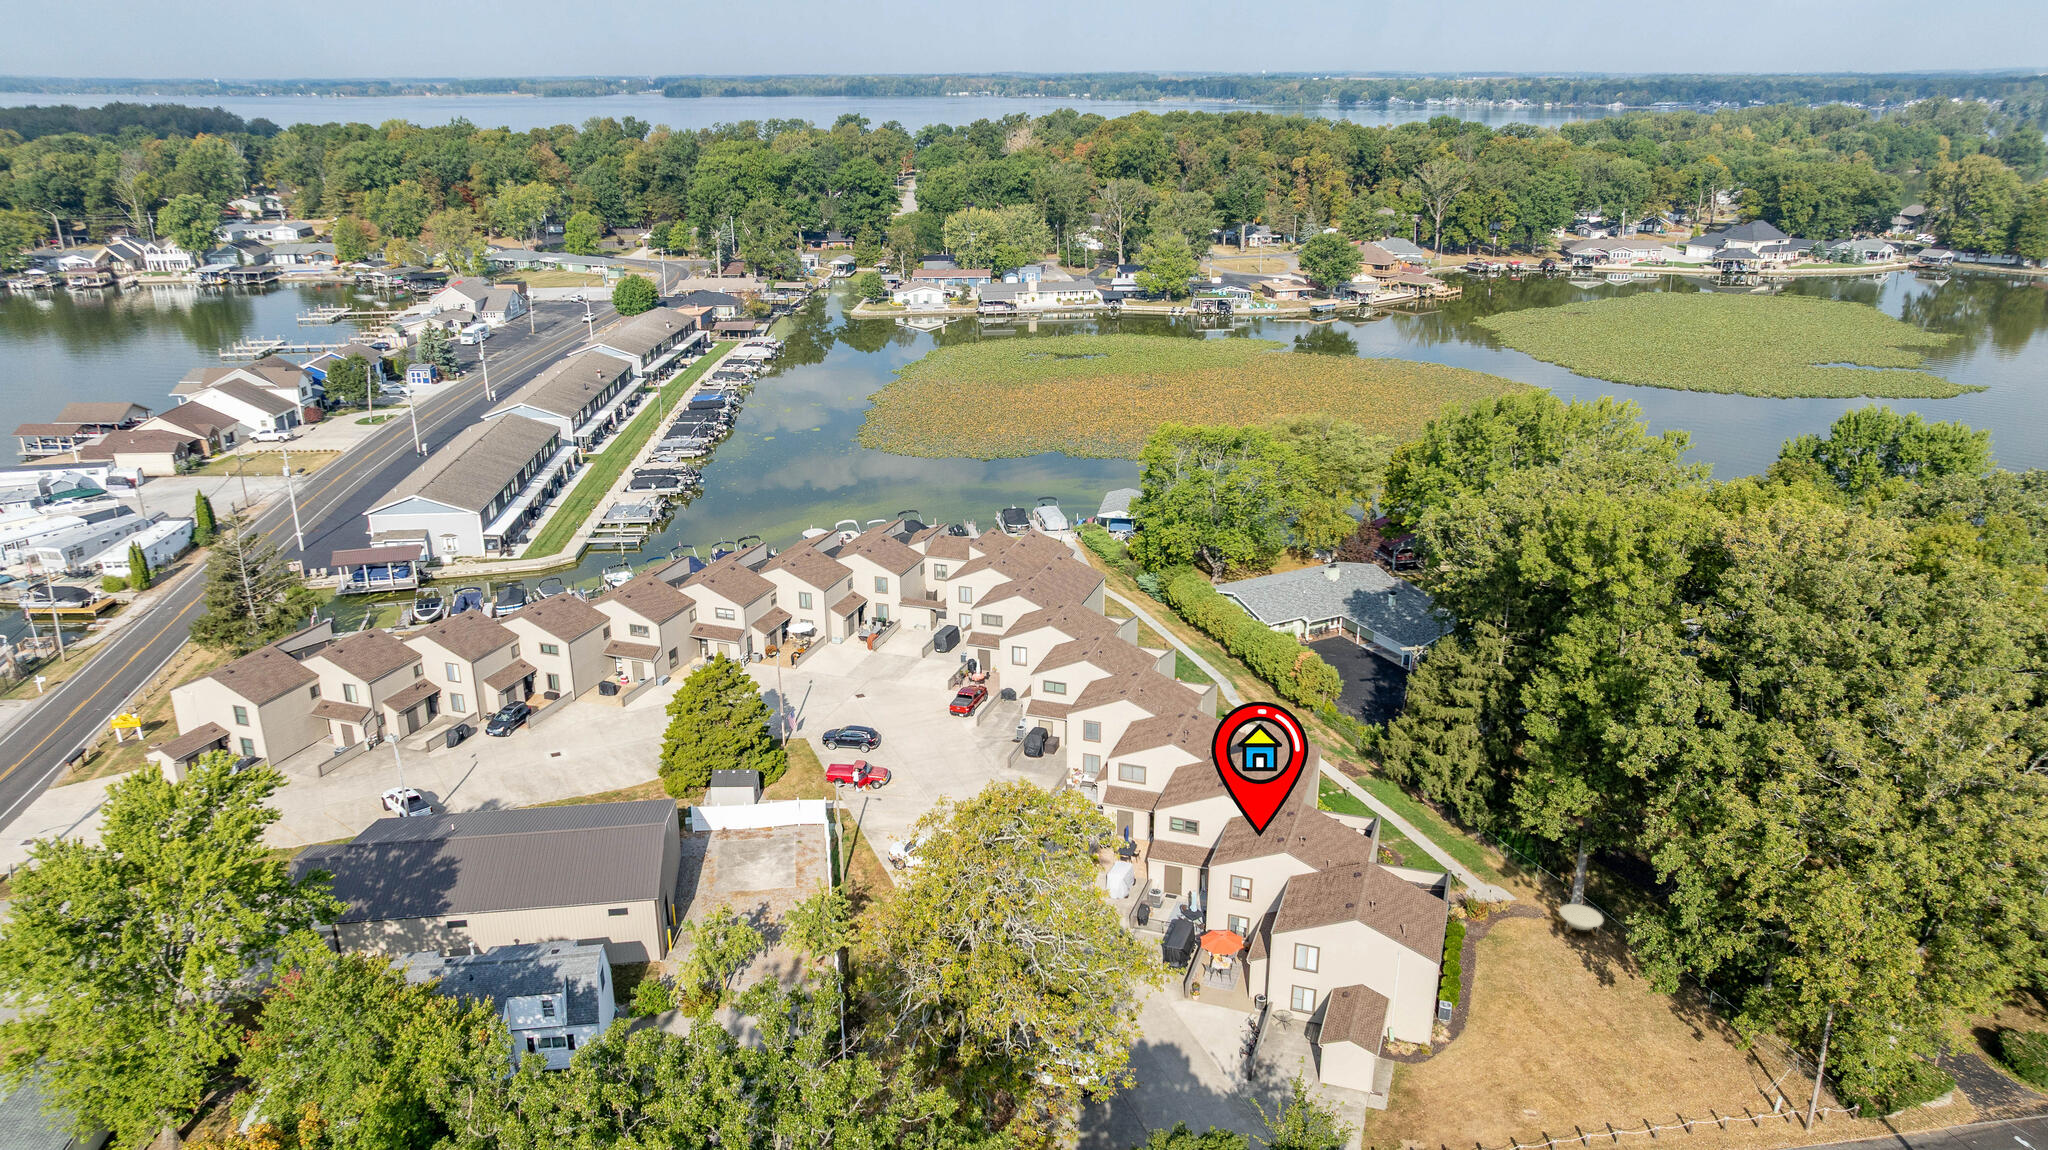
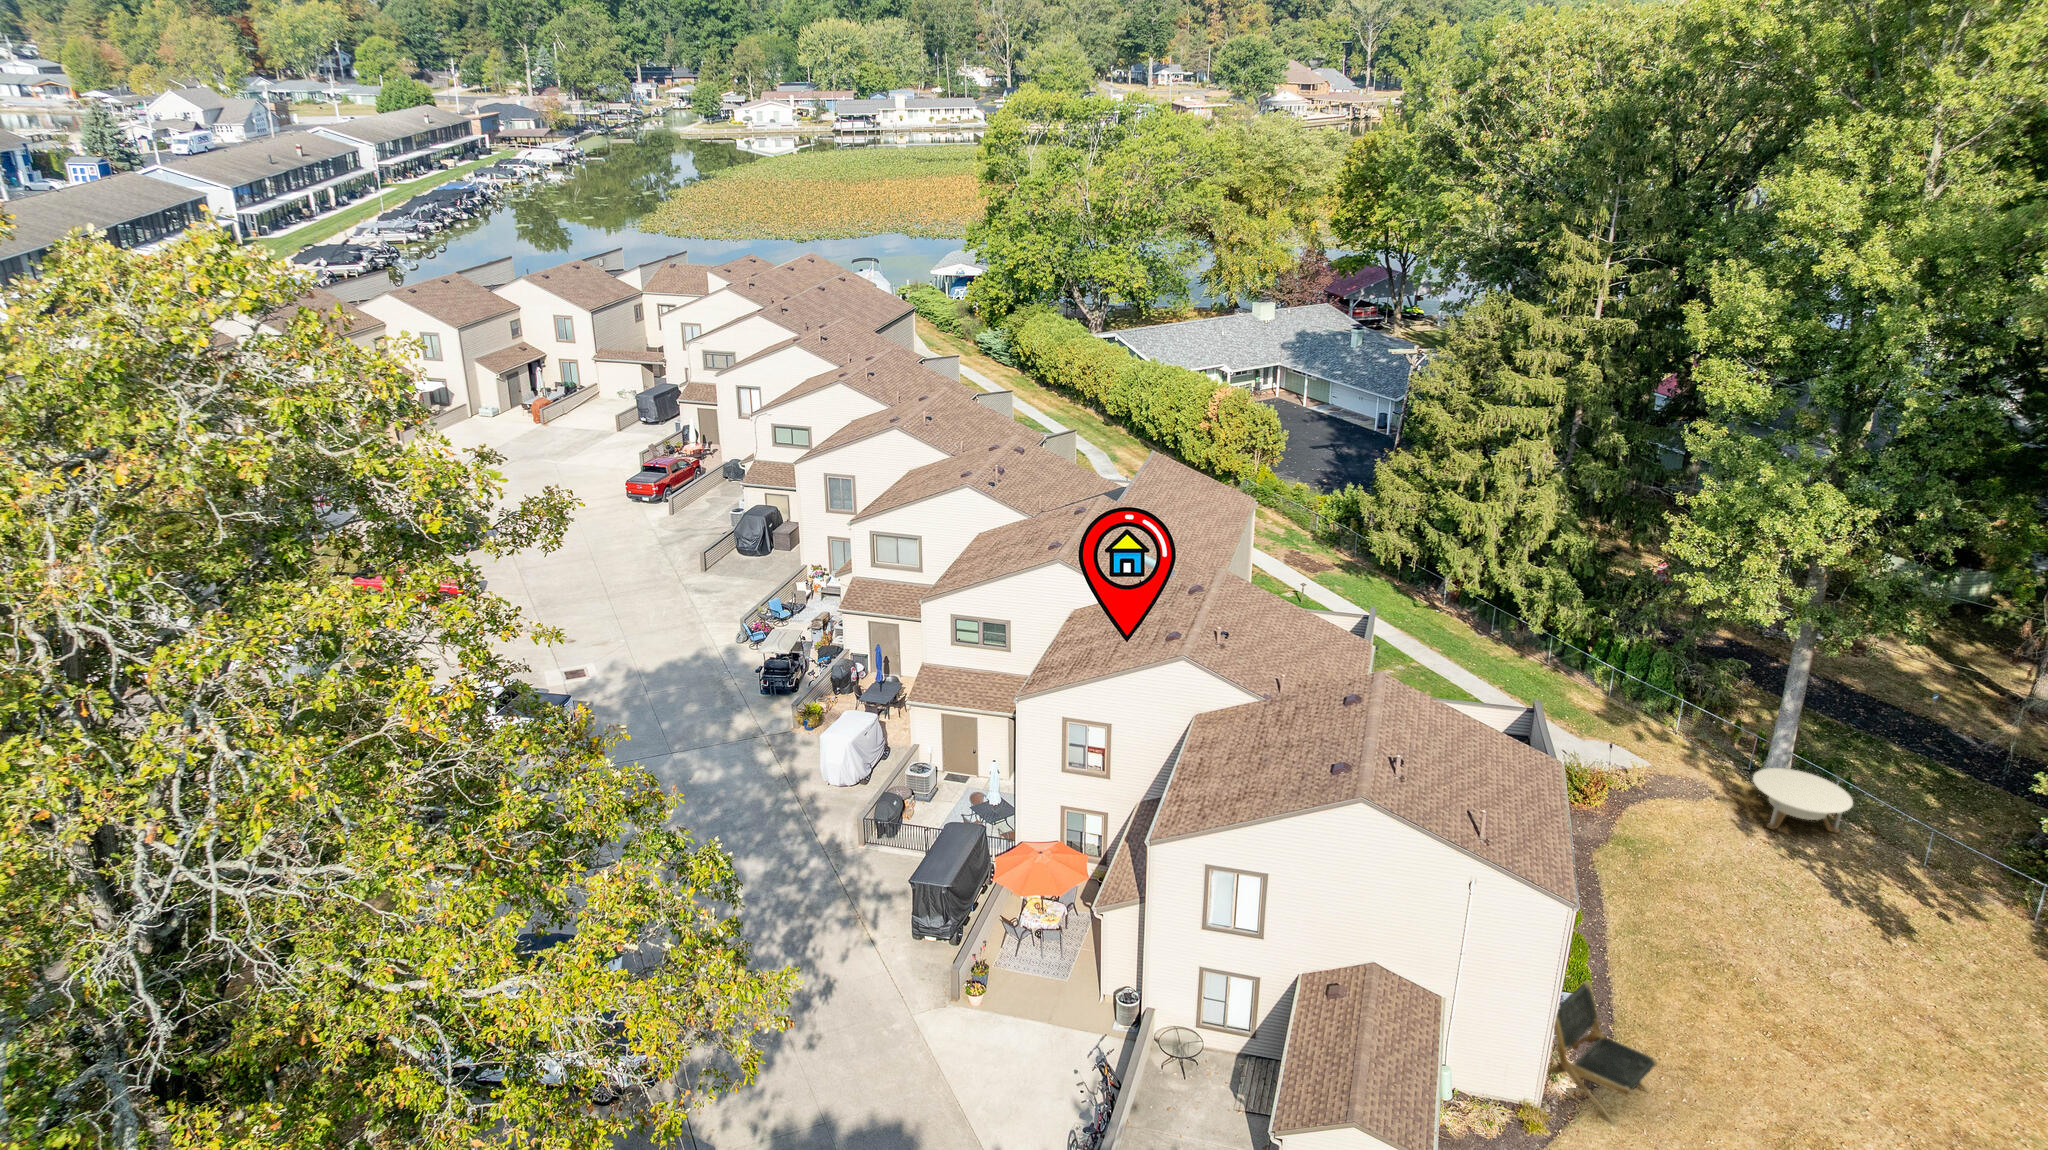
lounge chair: none [1430,994,1476,1050] -> present [1548,981,1657,1125]

